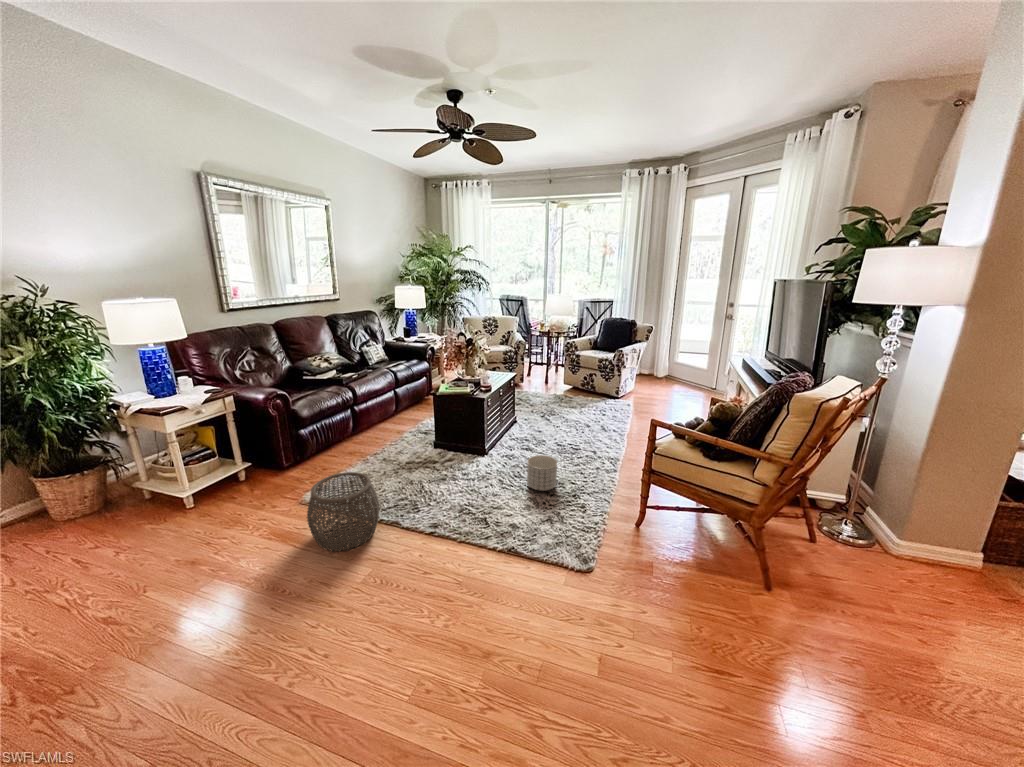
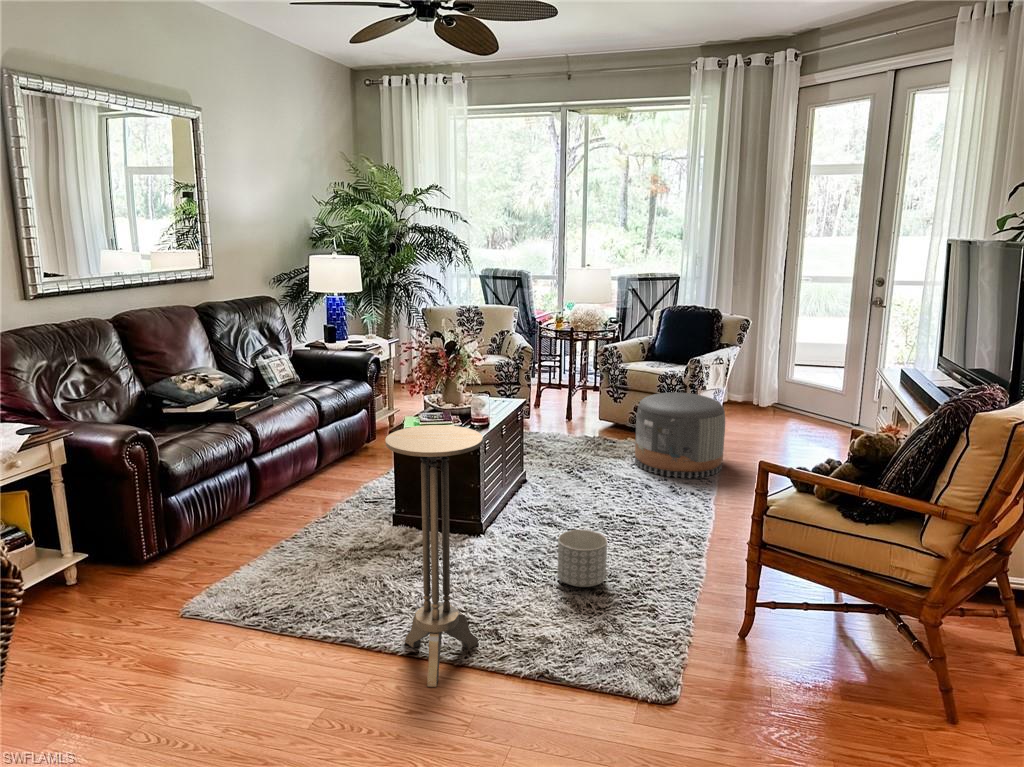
pouf: none [581,370,635,421] -> present [635,392,725,478]
side table: none [411,394,474,556] -> present [385,425,483,687]
woven basket: present [307,472,380,552] -> none [211,557,326,685]

